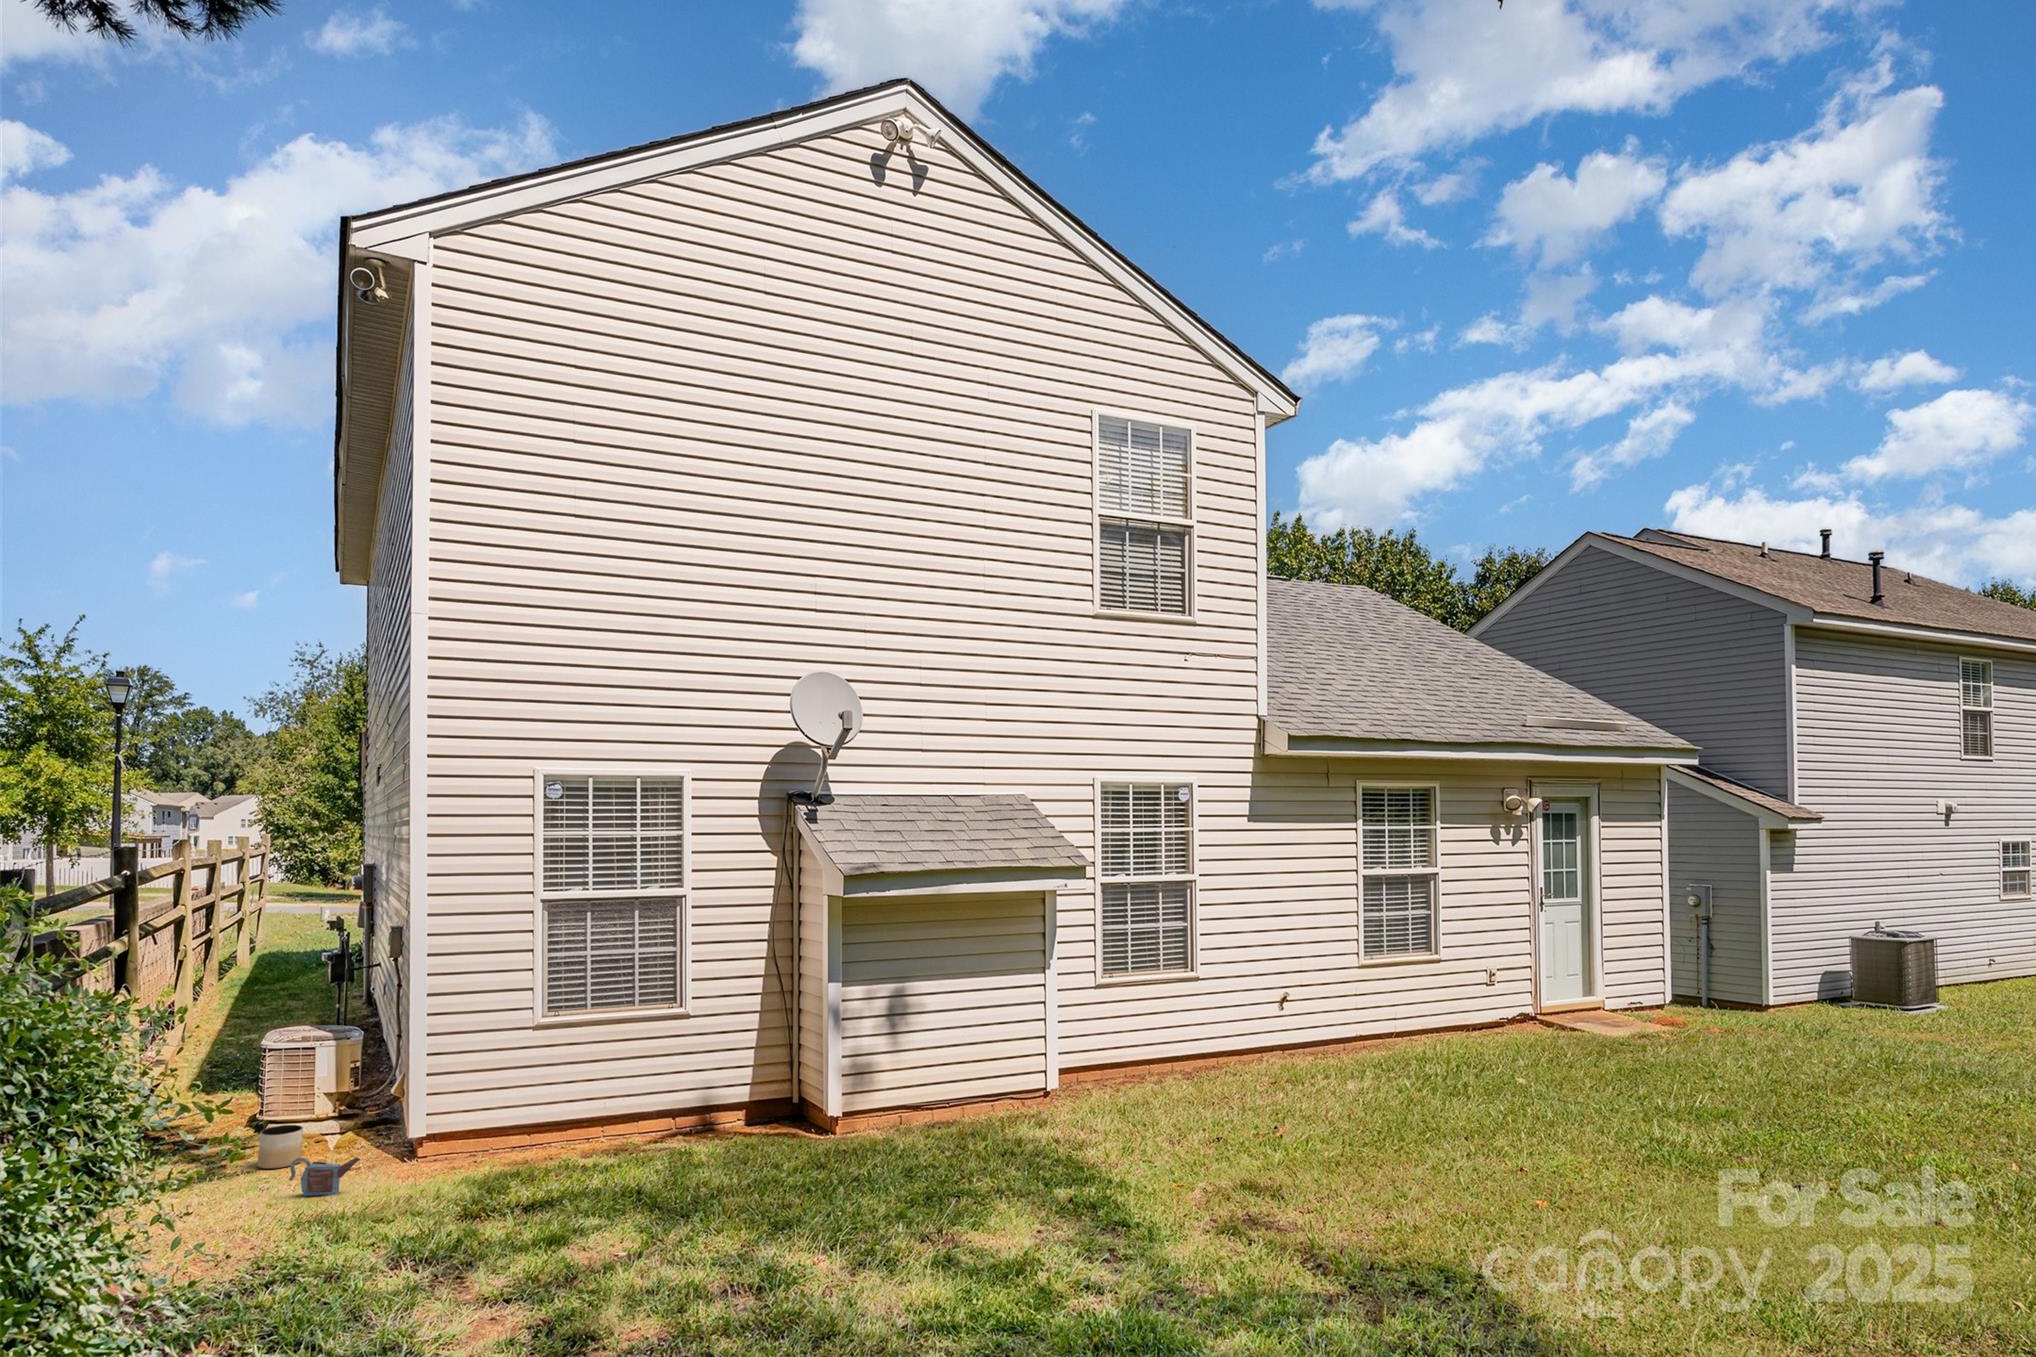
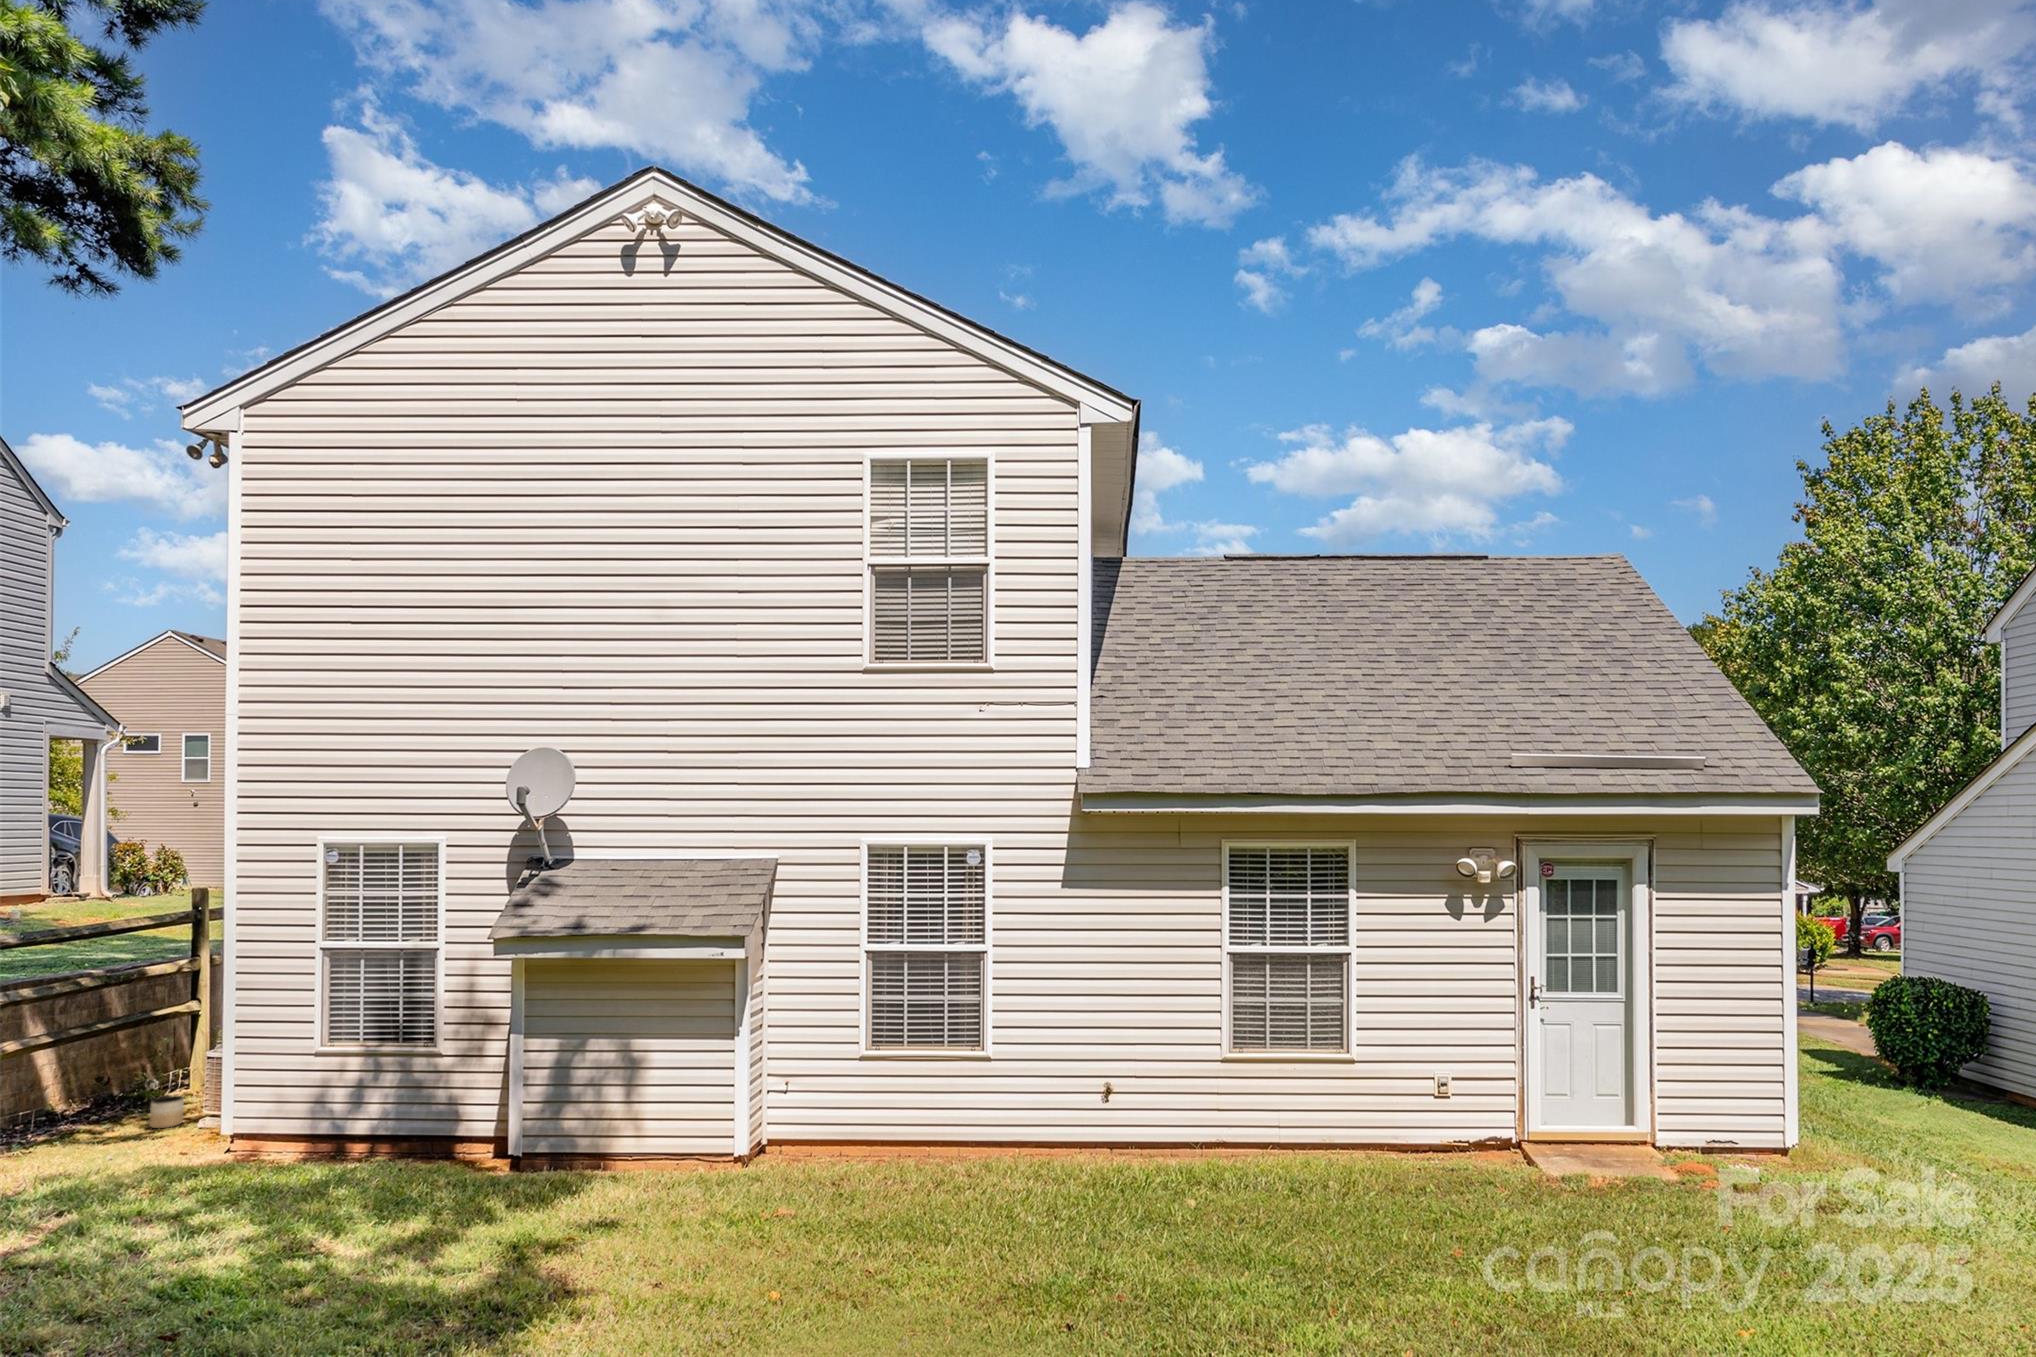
watering can: present [289,1157,360,1196] -> none [106,1127,145,1158]

